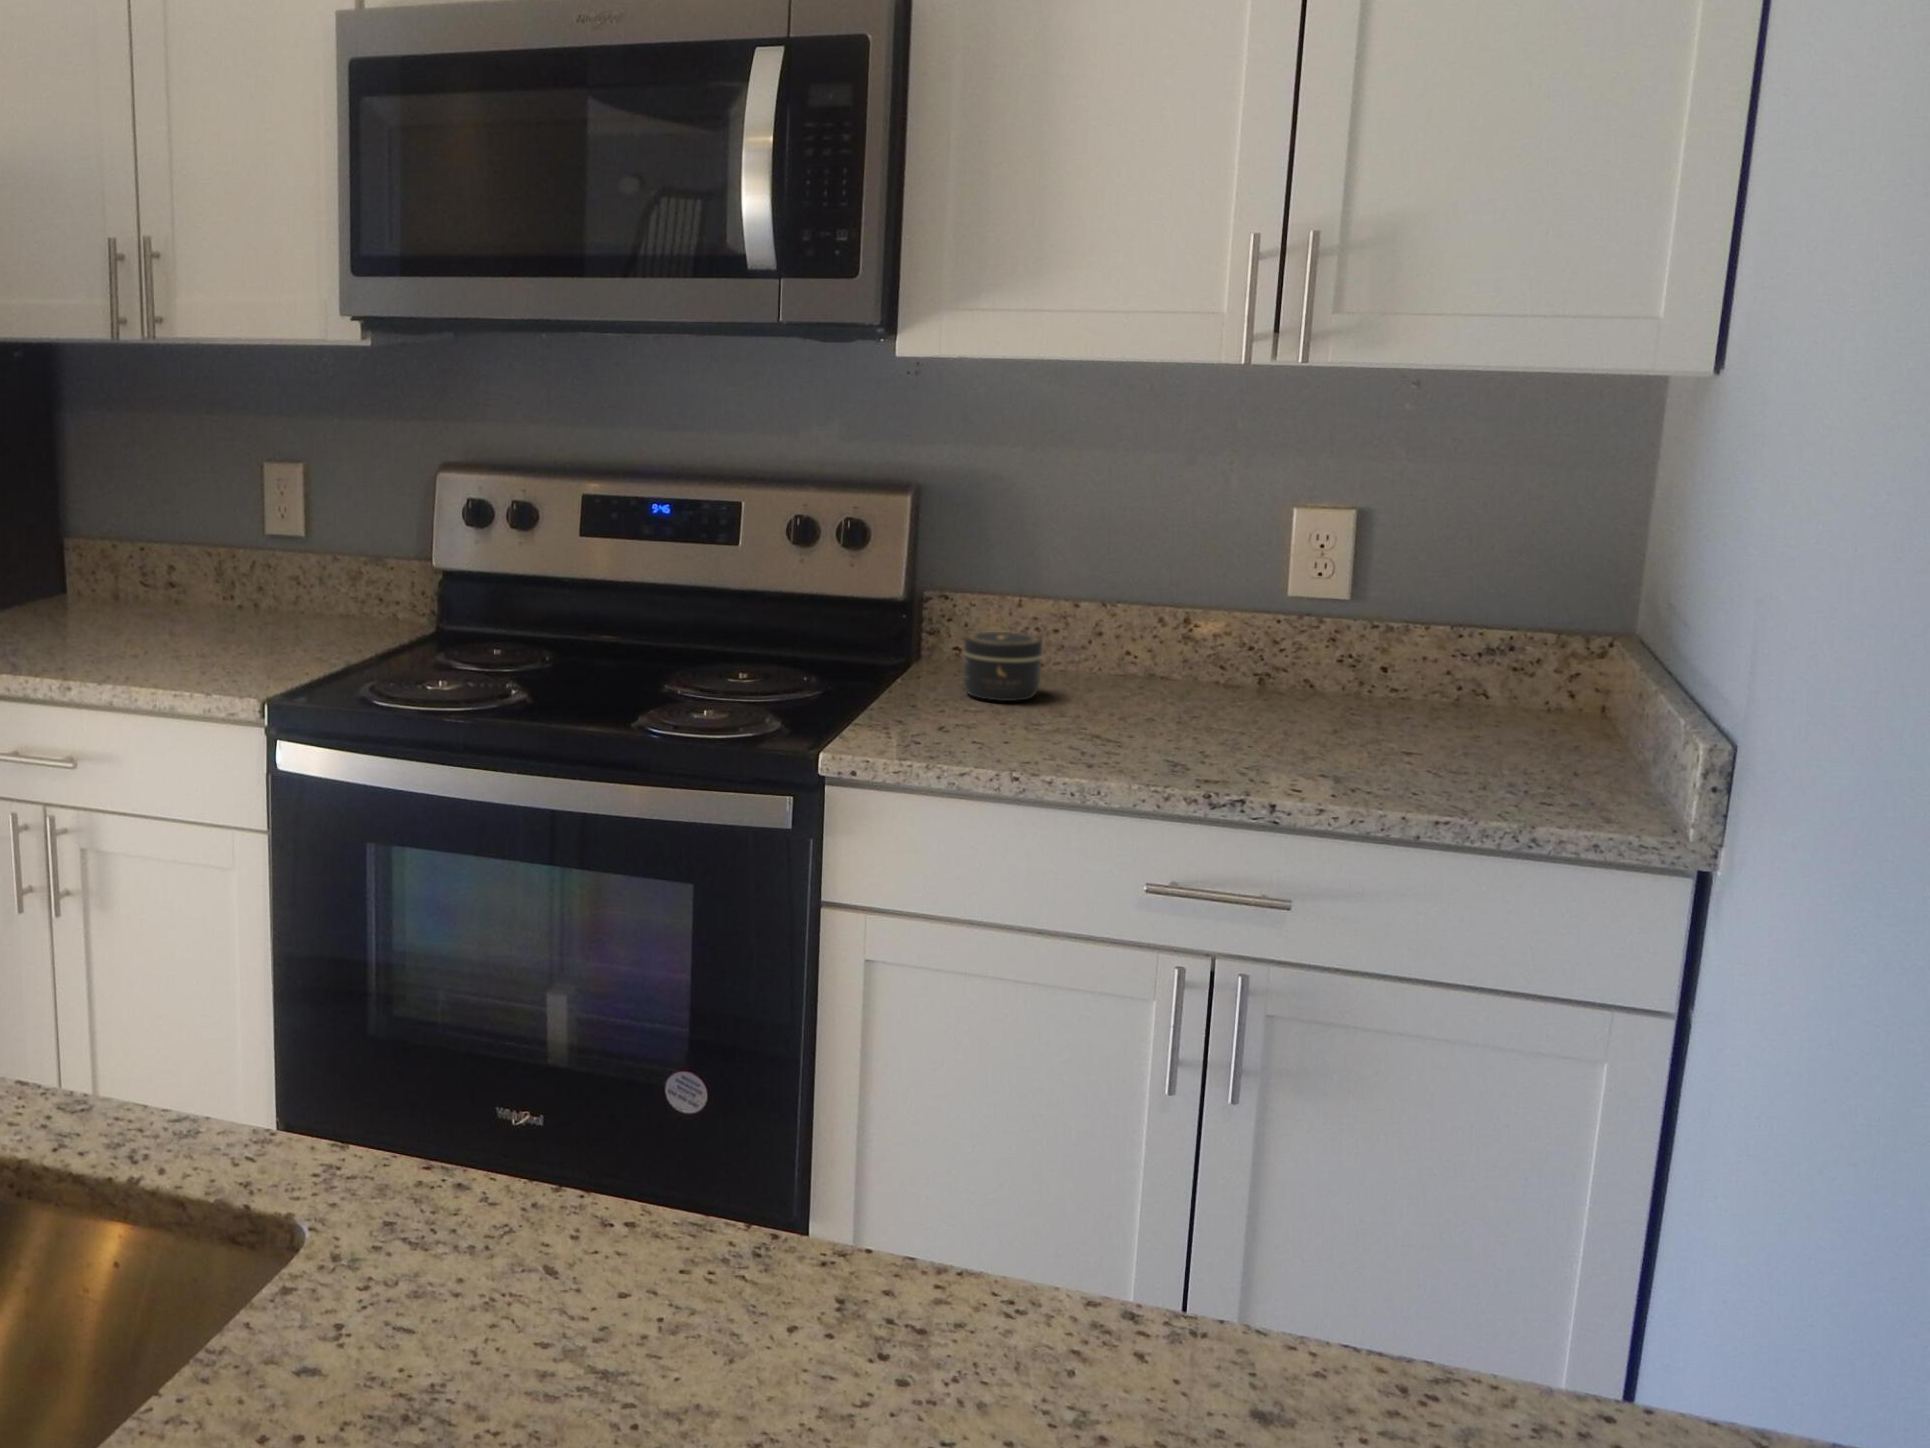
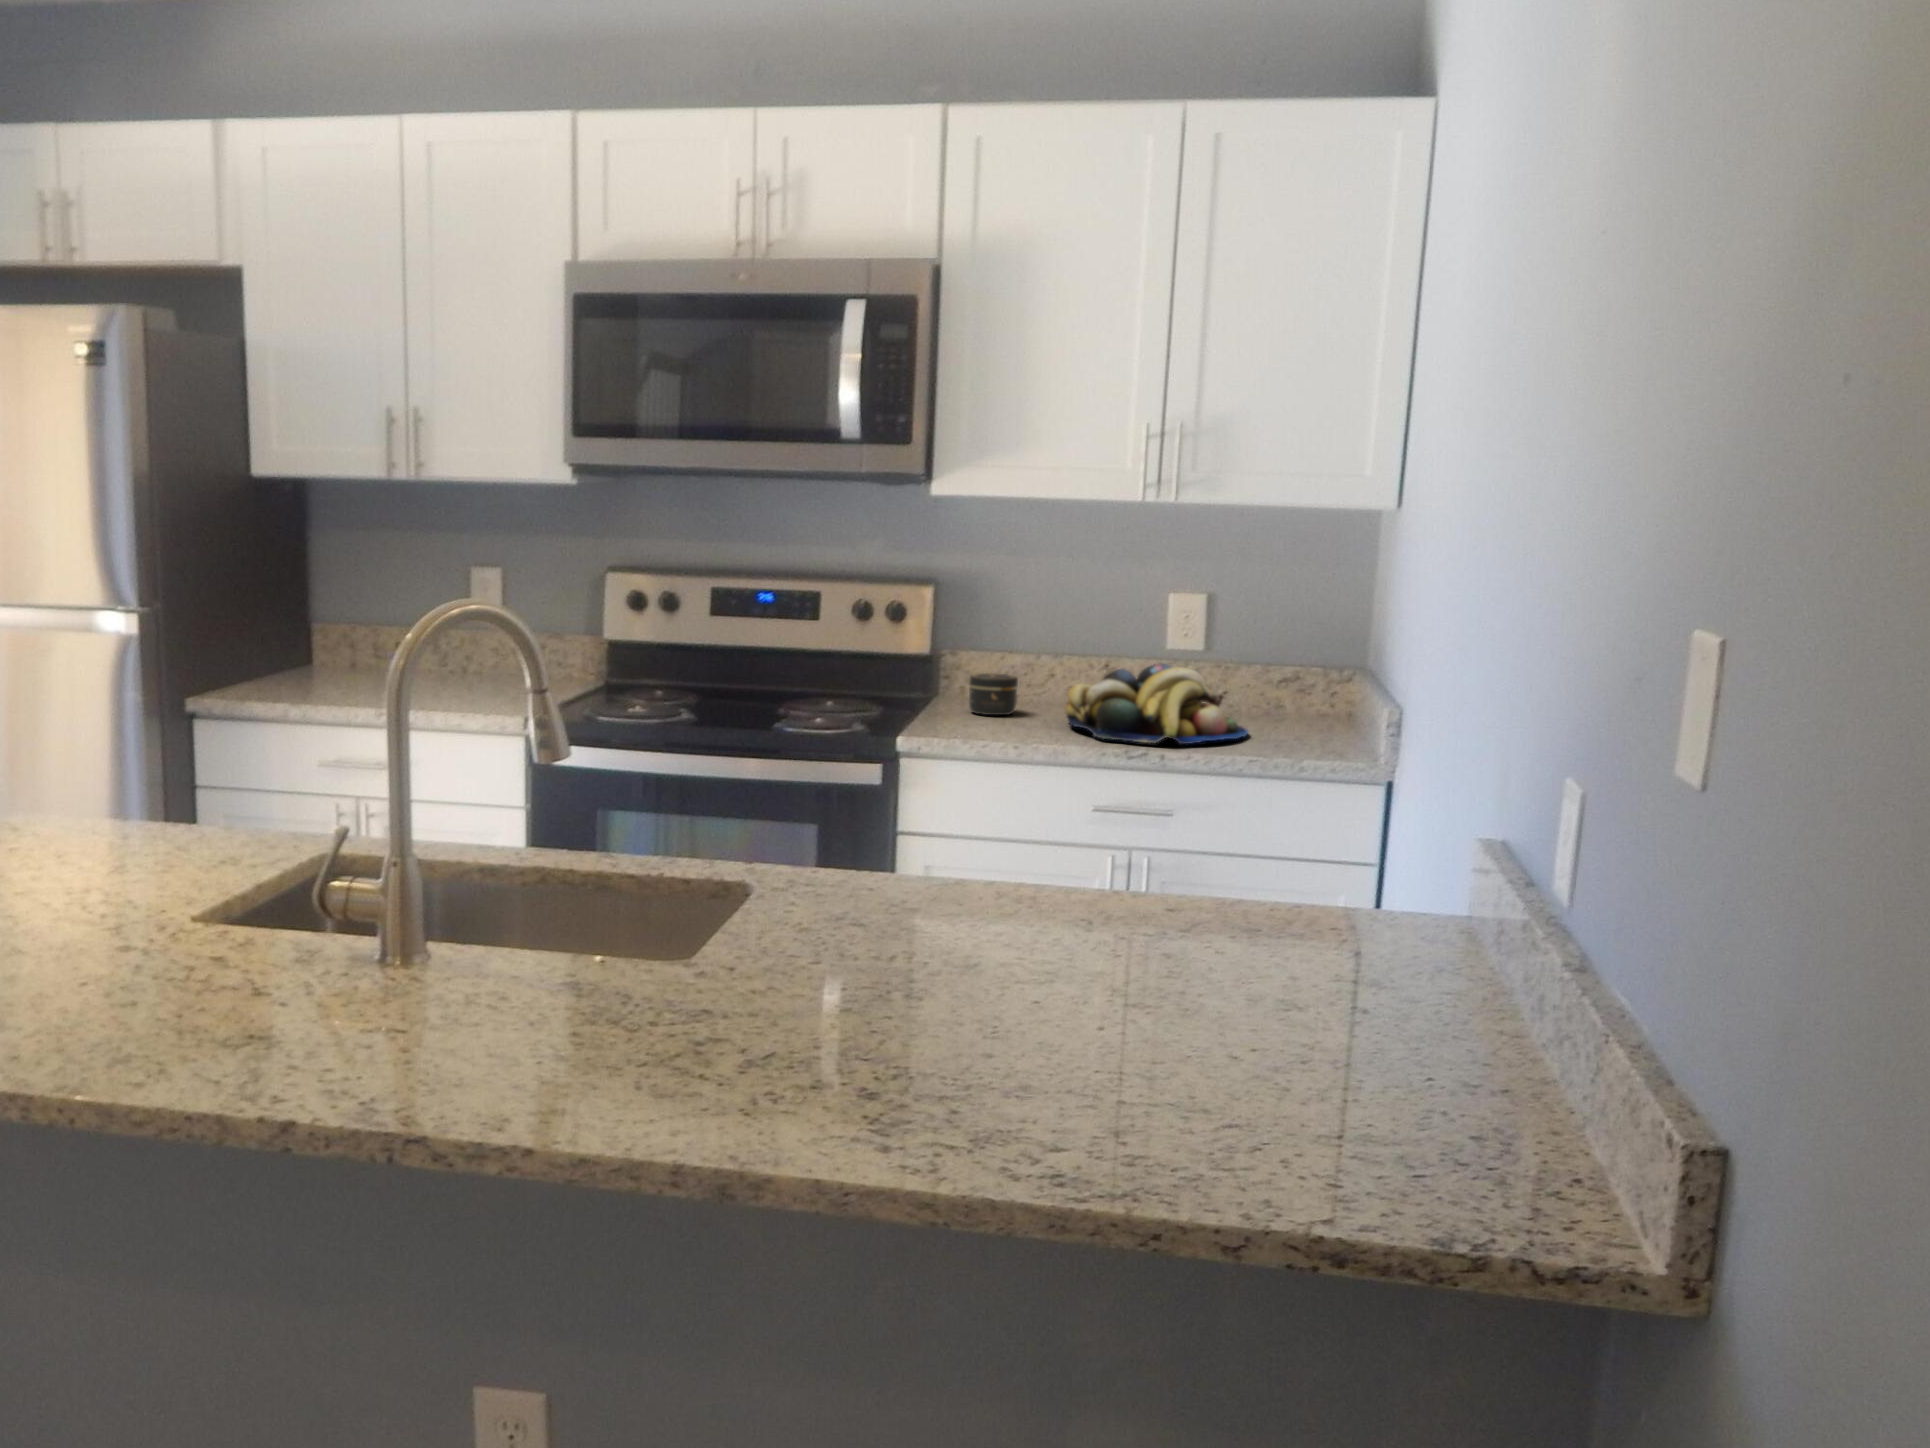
fruit bowl: none [1114,625,1430,774] -> present [1065,664,1248,744]

